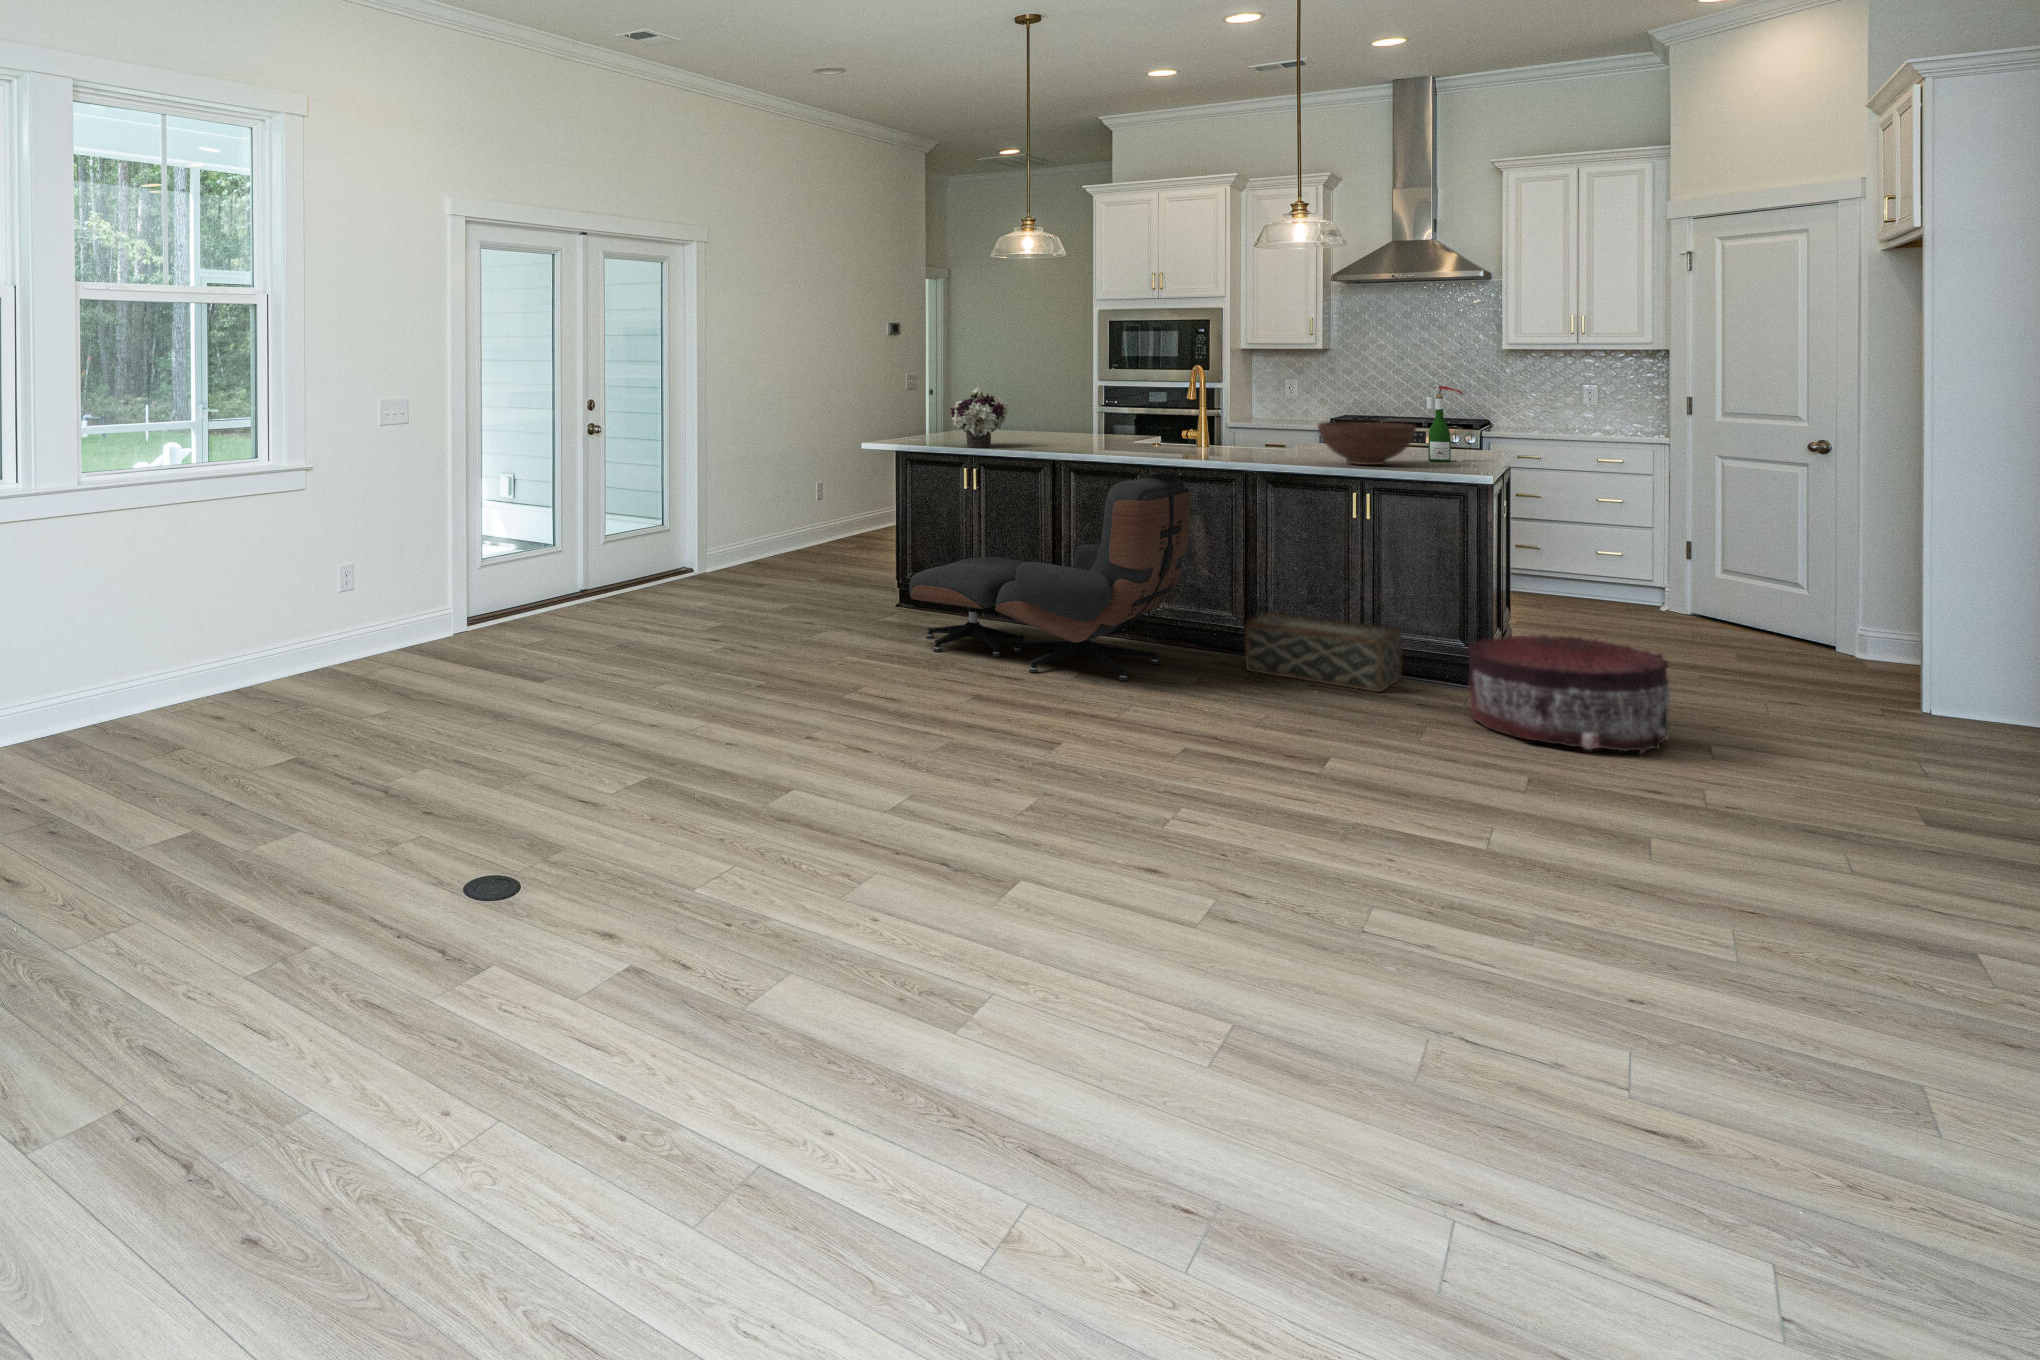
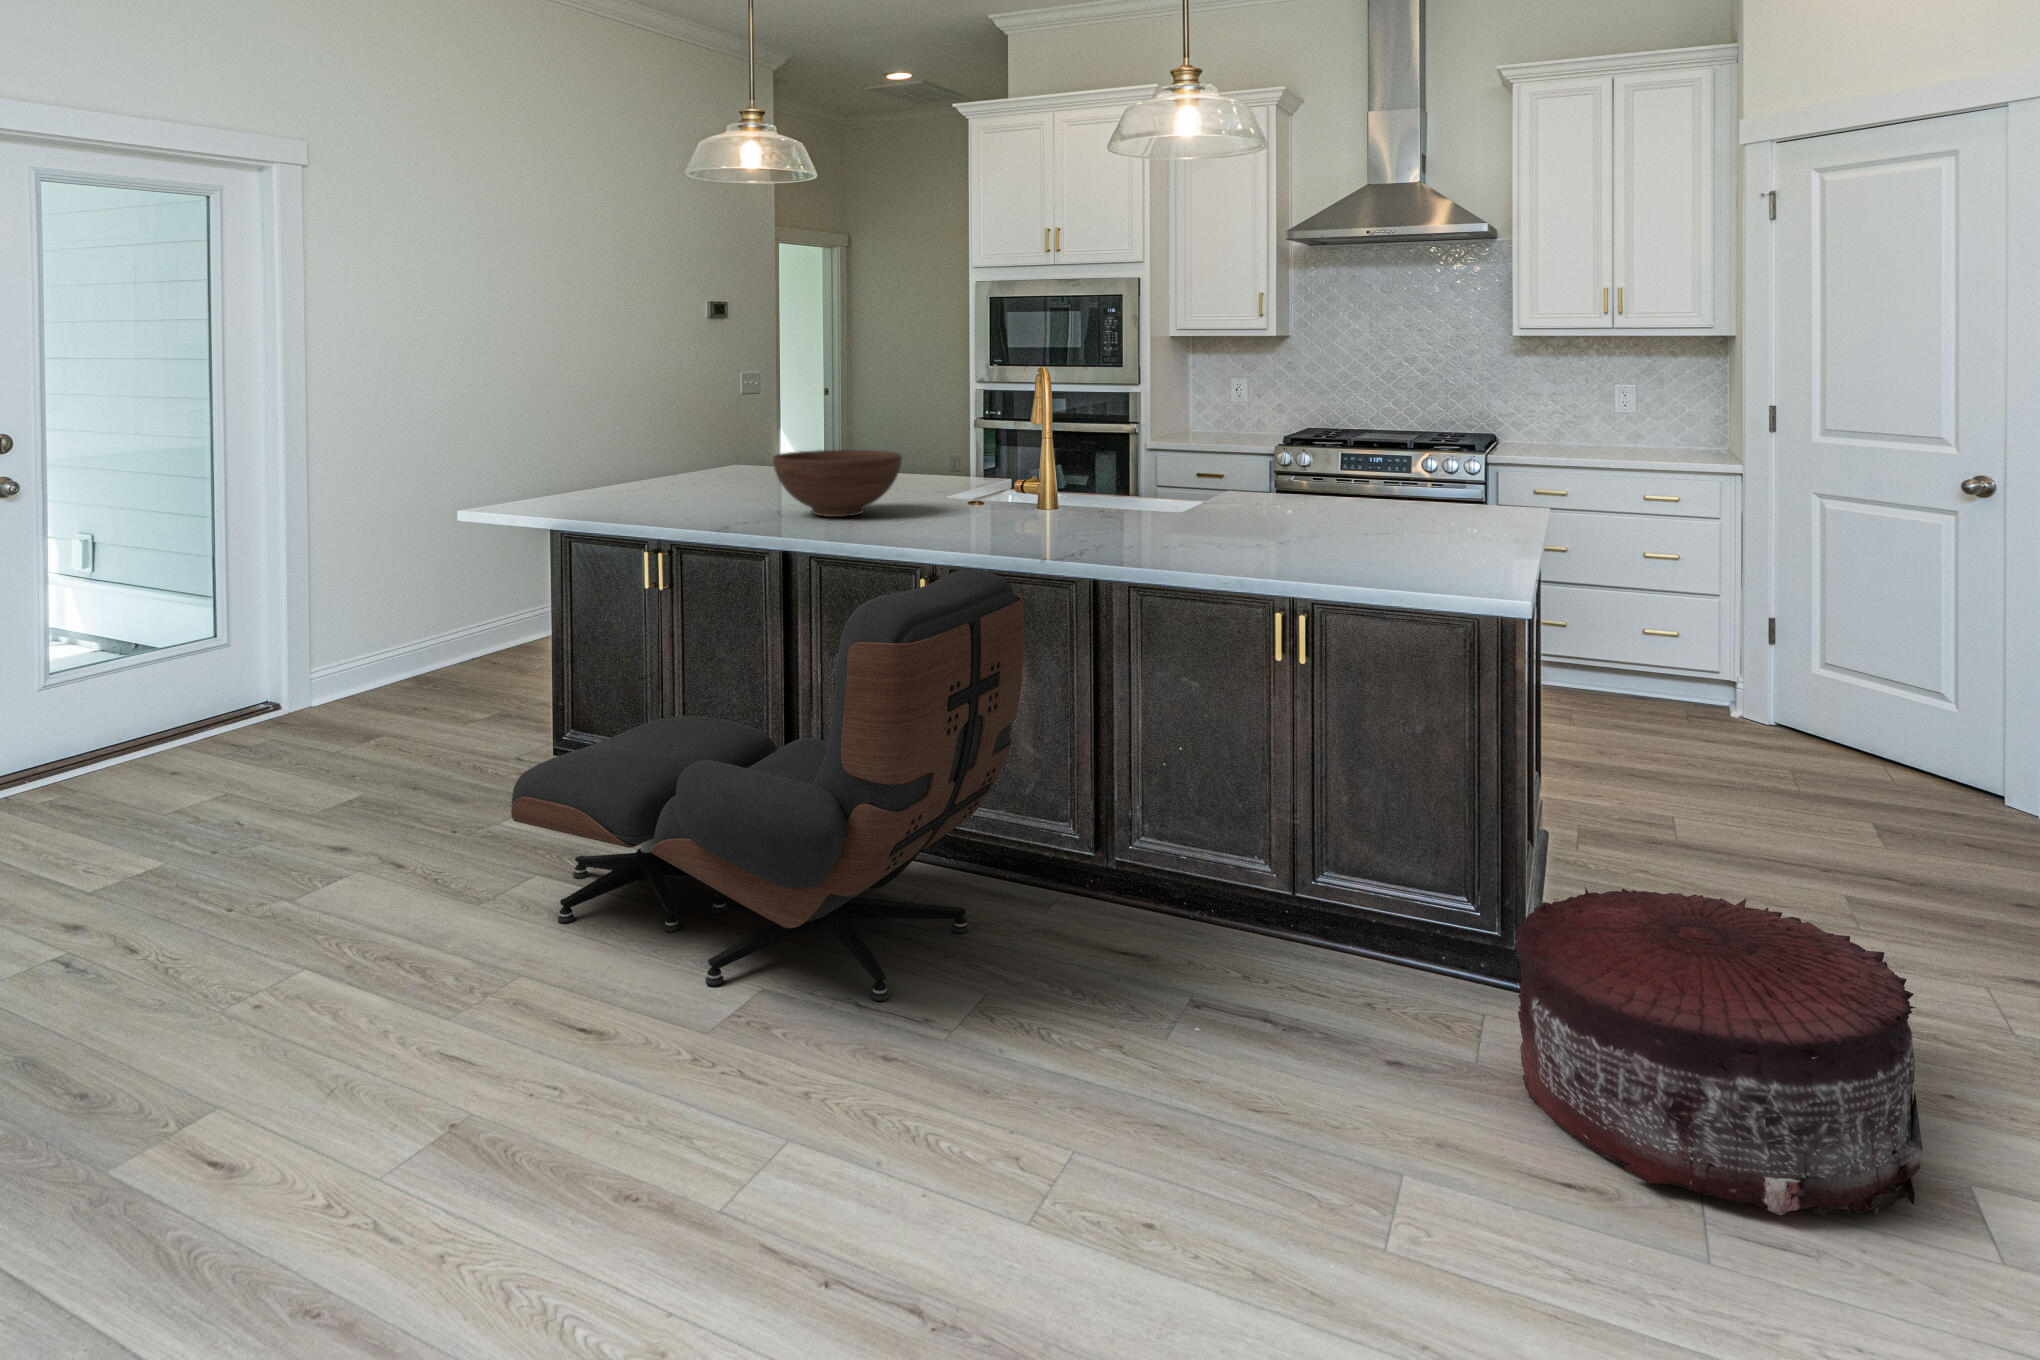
wine bottle: present [1427,384,1463,462] -> none [1426,394,1485,531]
flower arrangement: present [950,387,1008,448] -> none [684,400,774,504]
fruit bowl: present [1318,422,1416,465] -> present [773,450,902,517]
woven basket: present [1245,612,1402,692] -> none [1120,811,1390,998]

